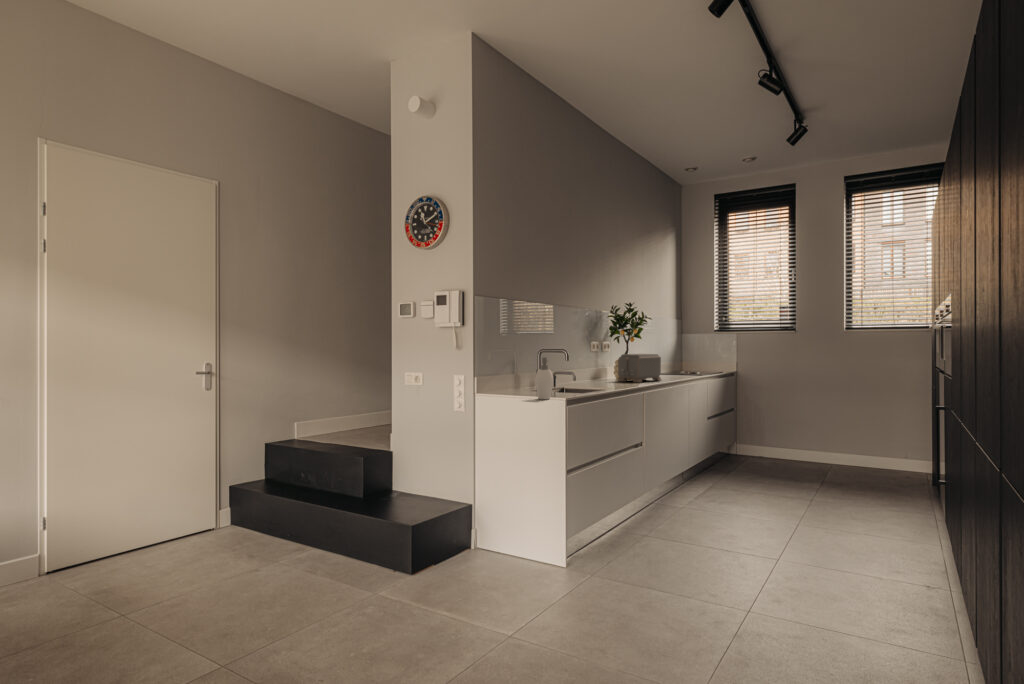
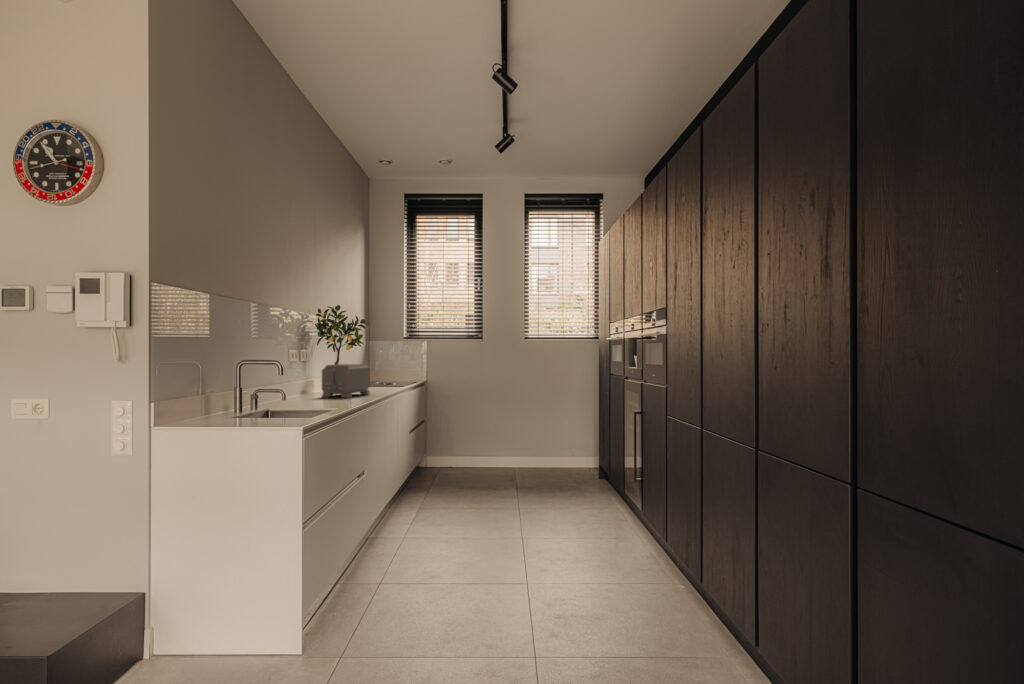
soap dispenser: present [535,357,553,399] -> none [251,371,278,429]

